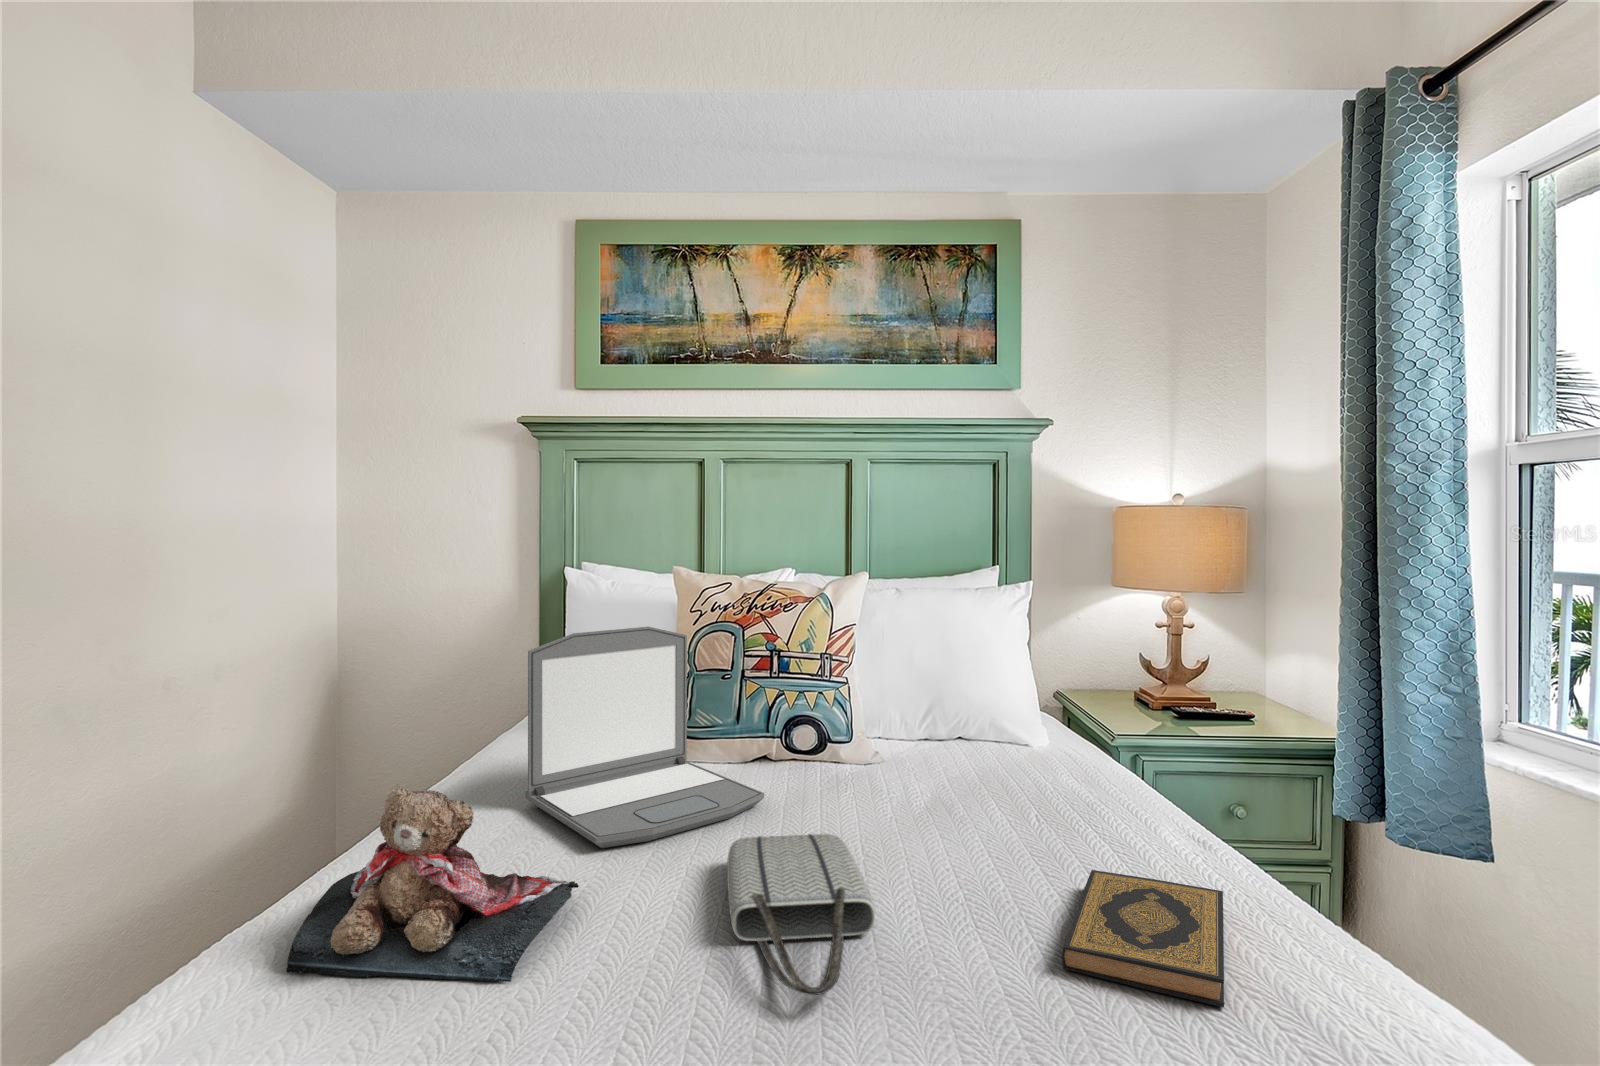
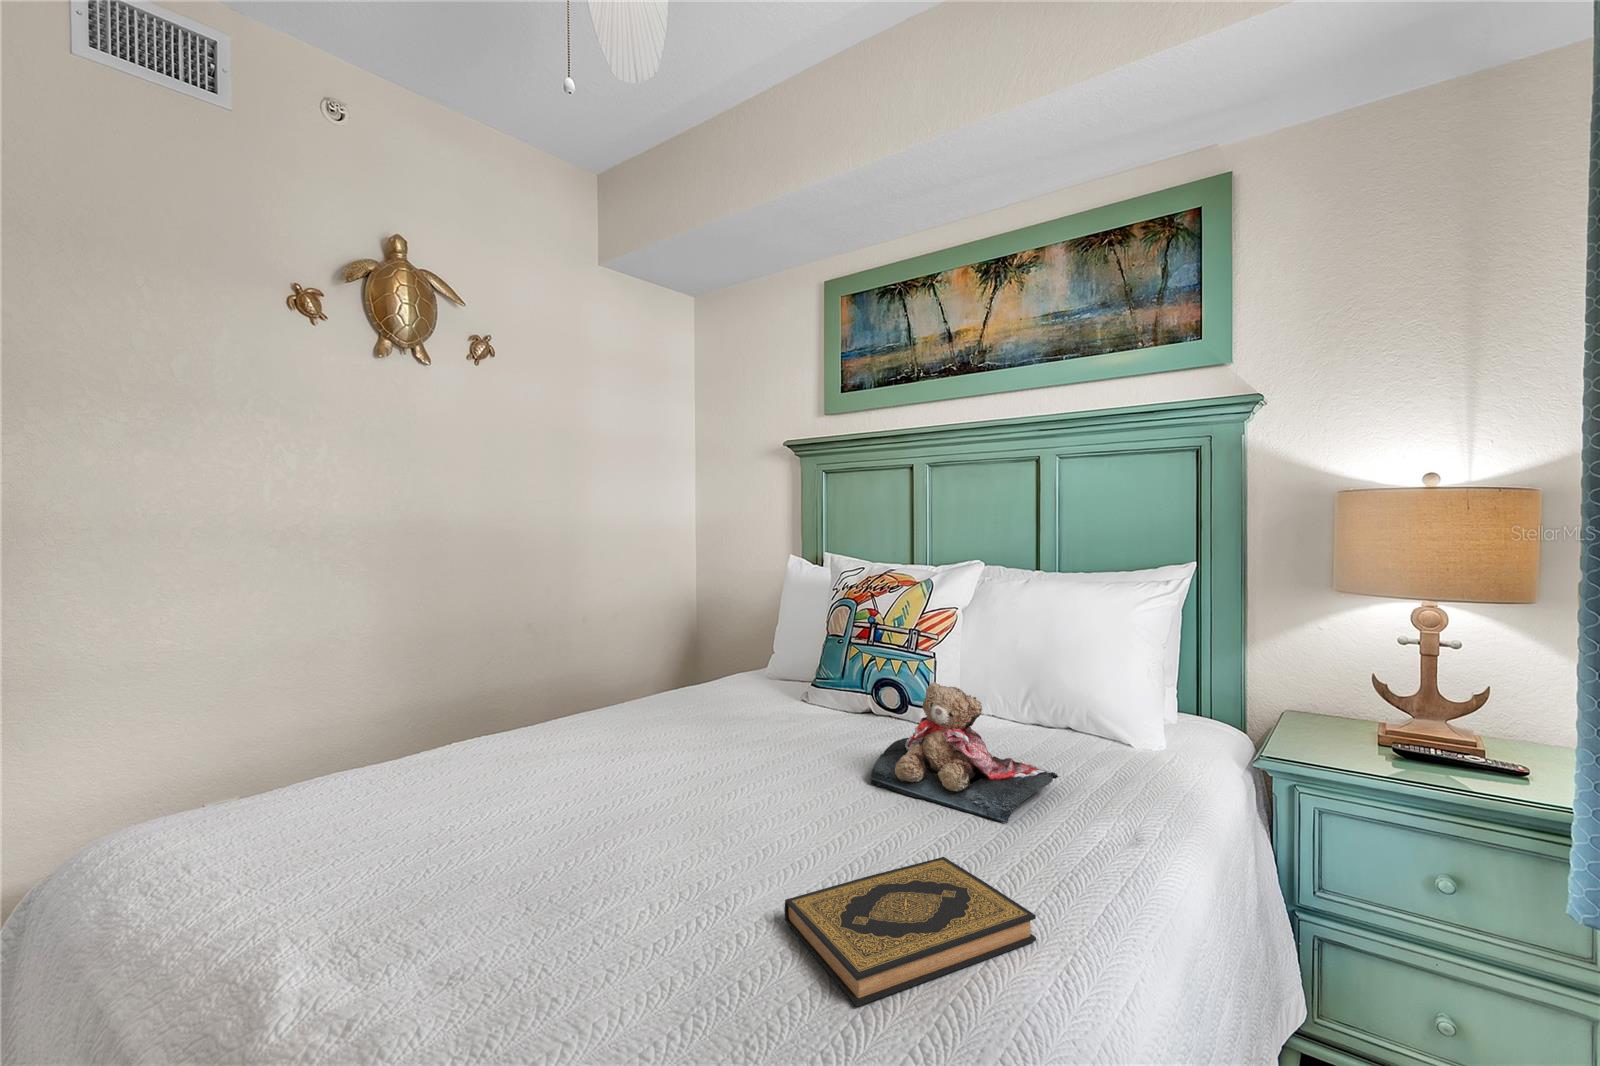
laptop: present [525,627,764,848] -> none [648,594,804,751]
teddy bear: present [287,784,579,982] -> present [871,682,1058,823]
tote bag: present [727,834,875,995] -> none [571,759,781,865]

